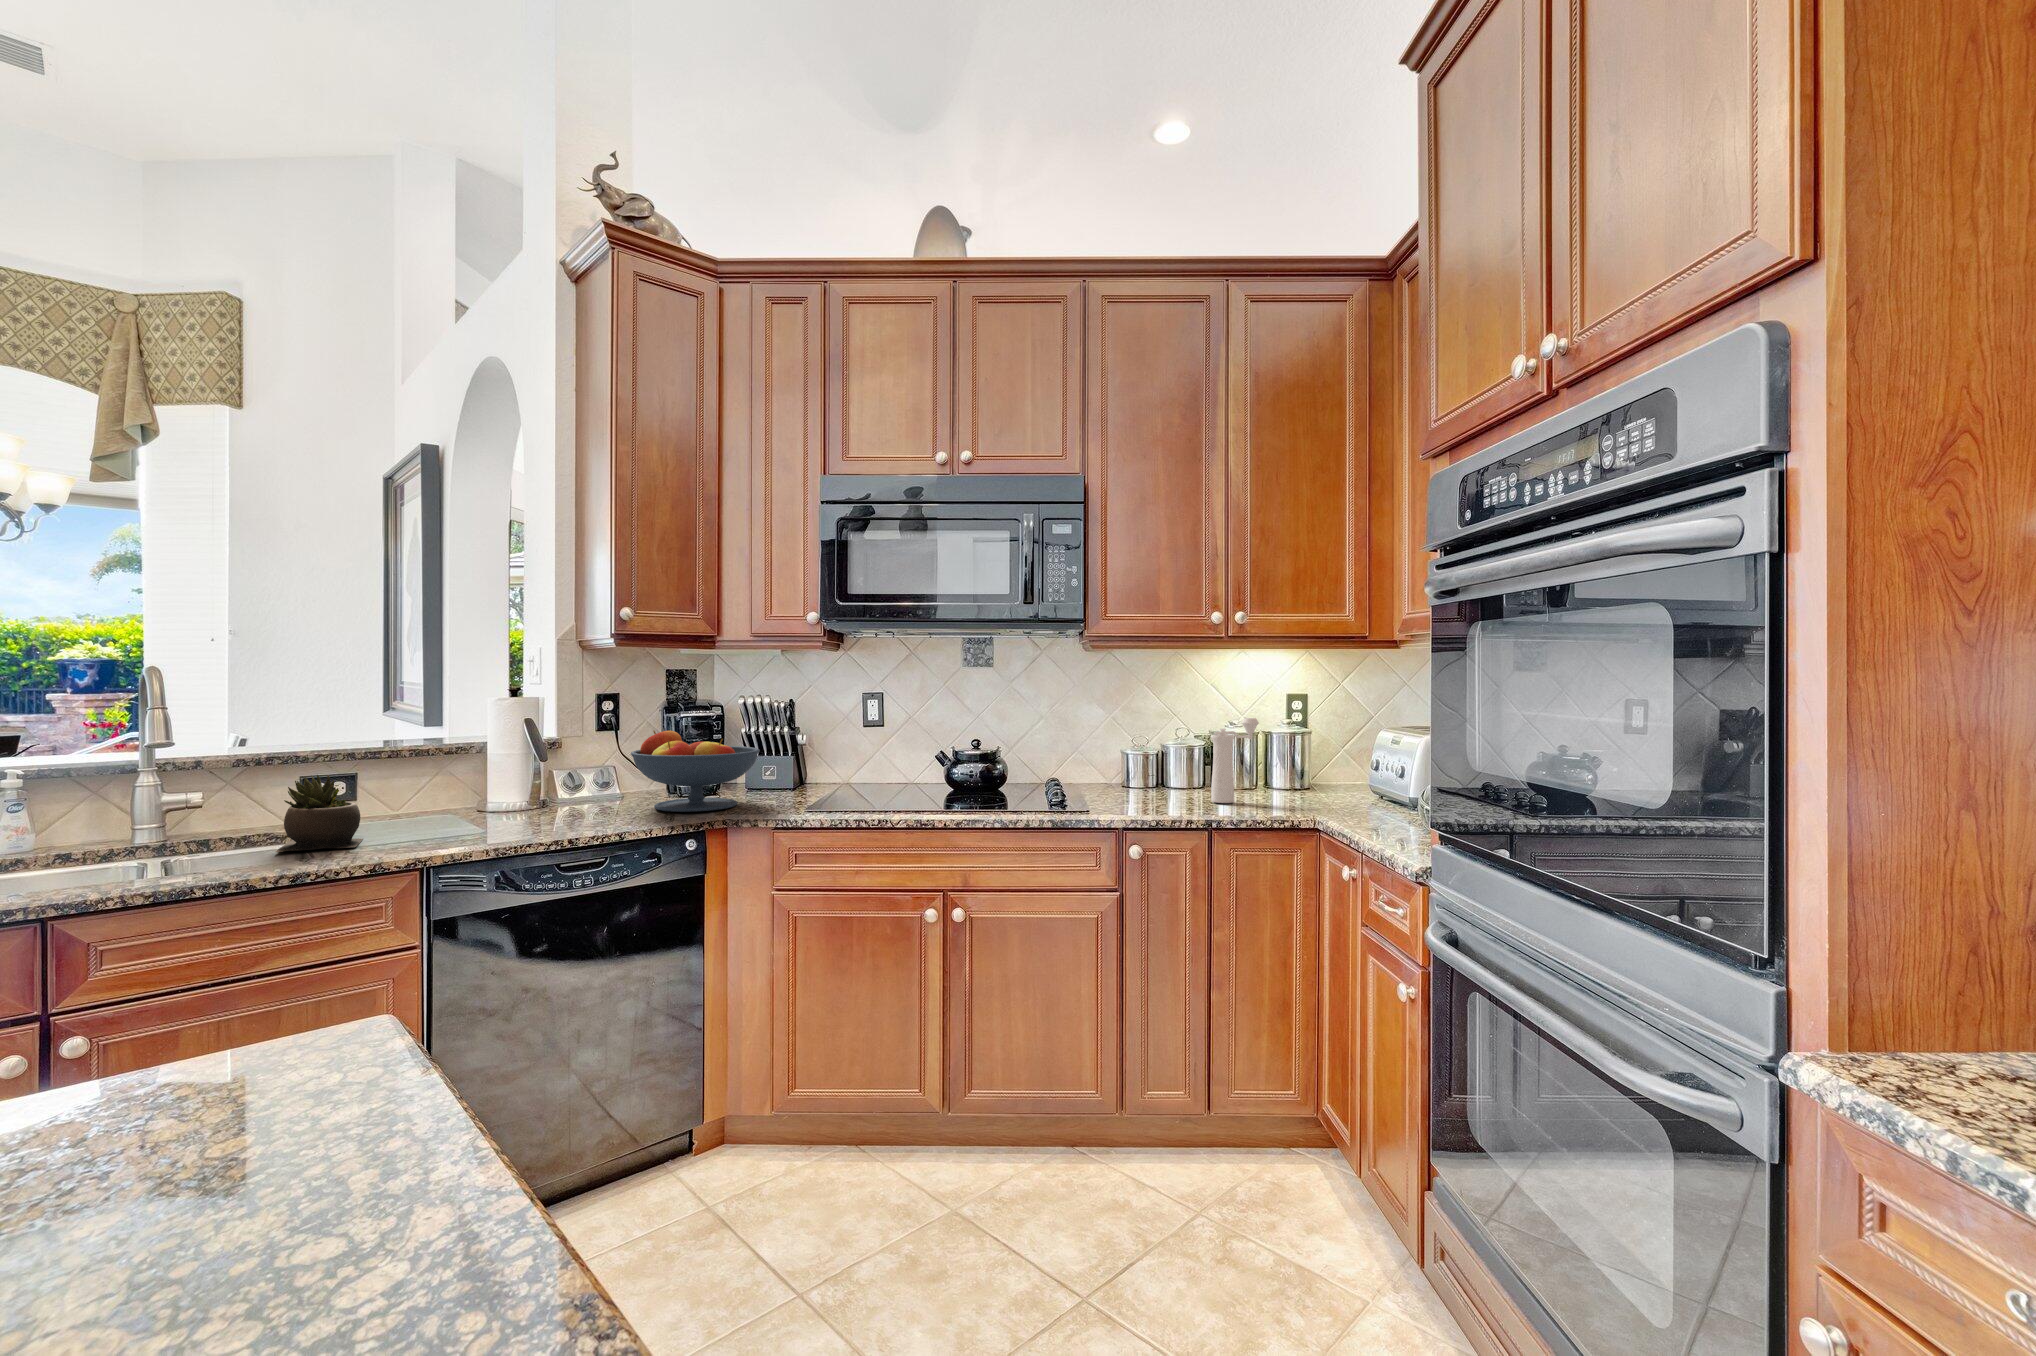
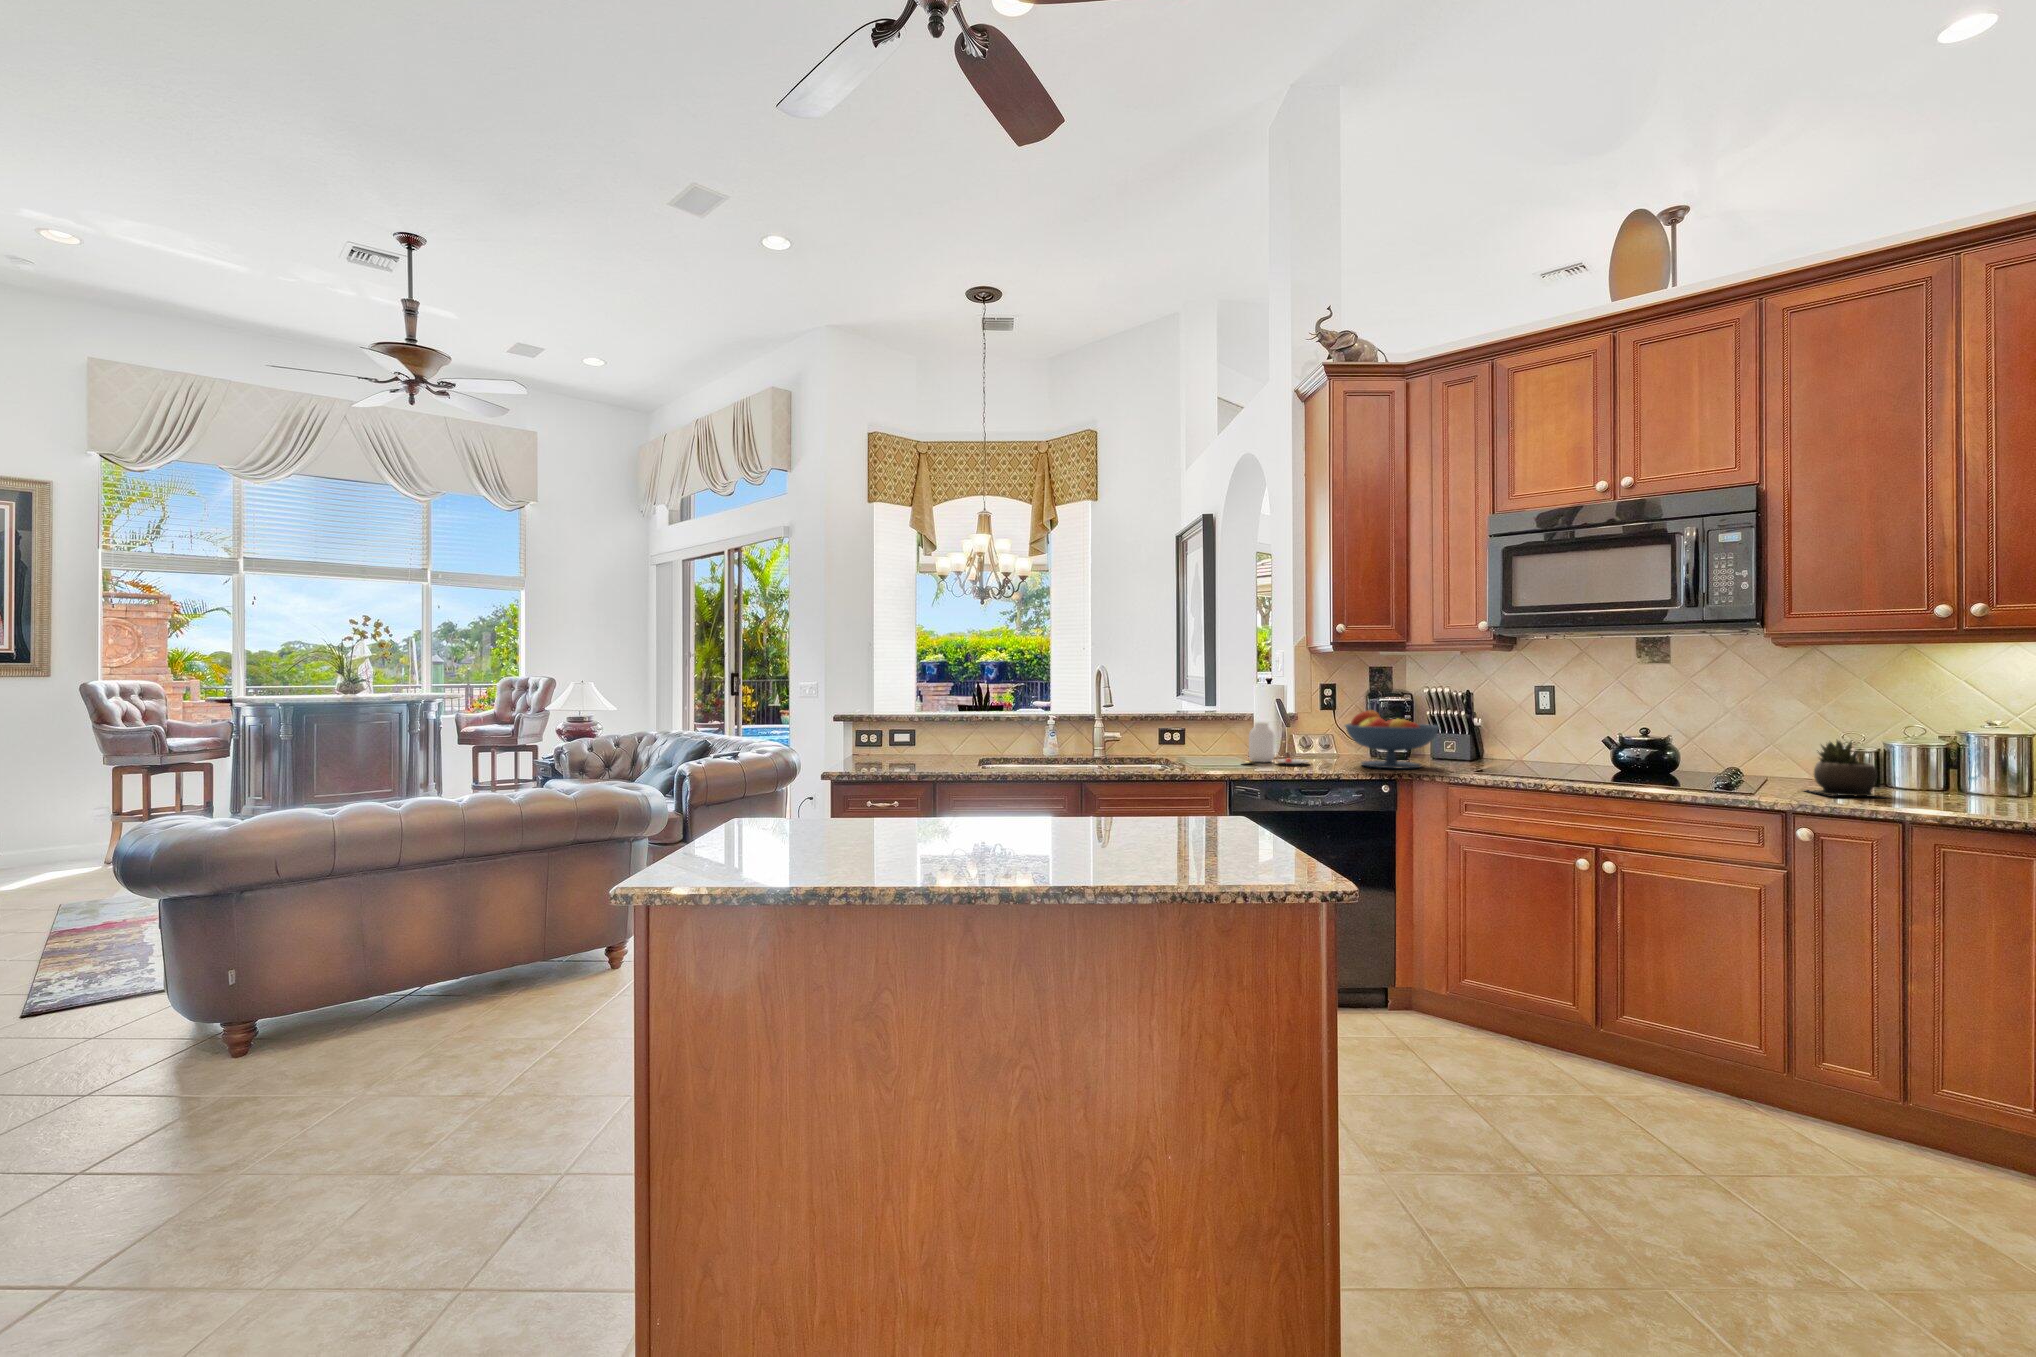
pepper mill: present [1211,718,1259,803] -> none [1916,713,1992,798]
jar: none [463,754,578,821] -> present [1247,722,1308,764]
succulent plant: present [275,775,363,852] -> present [1810,740,1878,797]

